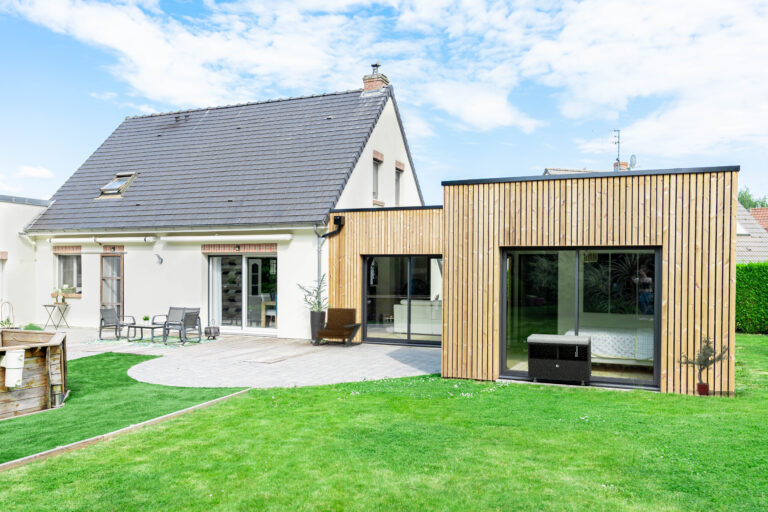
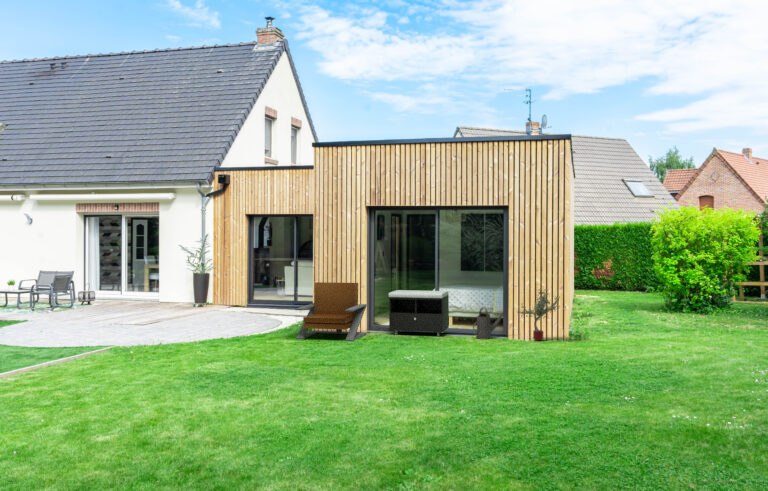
lounge chair: present [313,308,362,347] -> present [295,282,367,341]
watering can: none [625,356,658,391] -> present [473,308,504,339]

